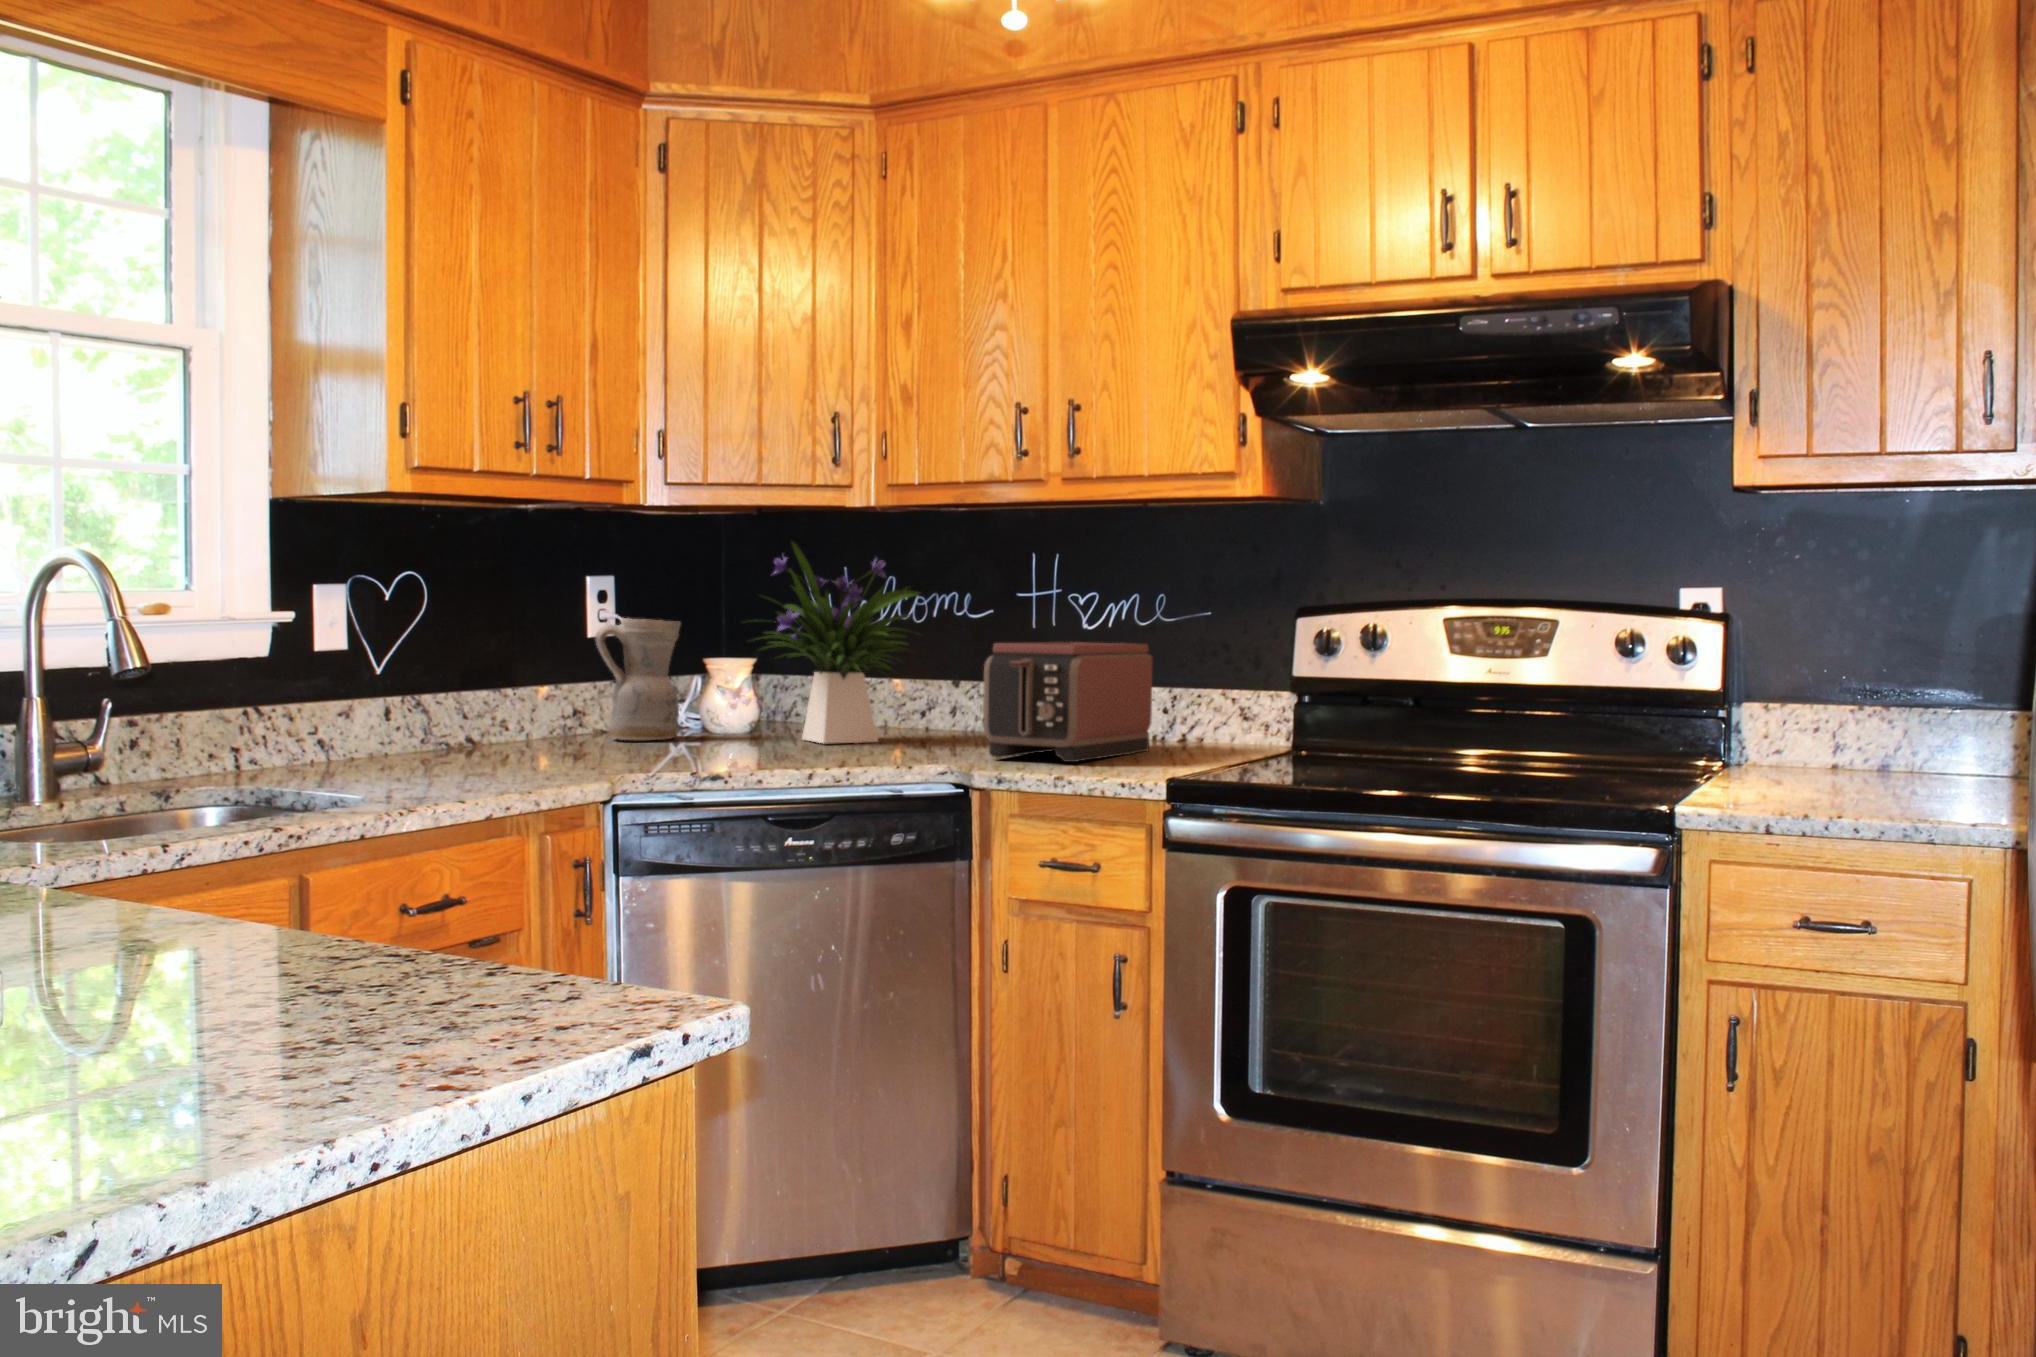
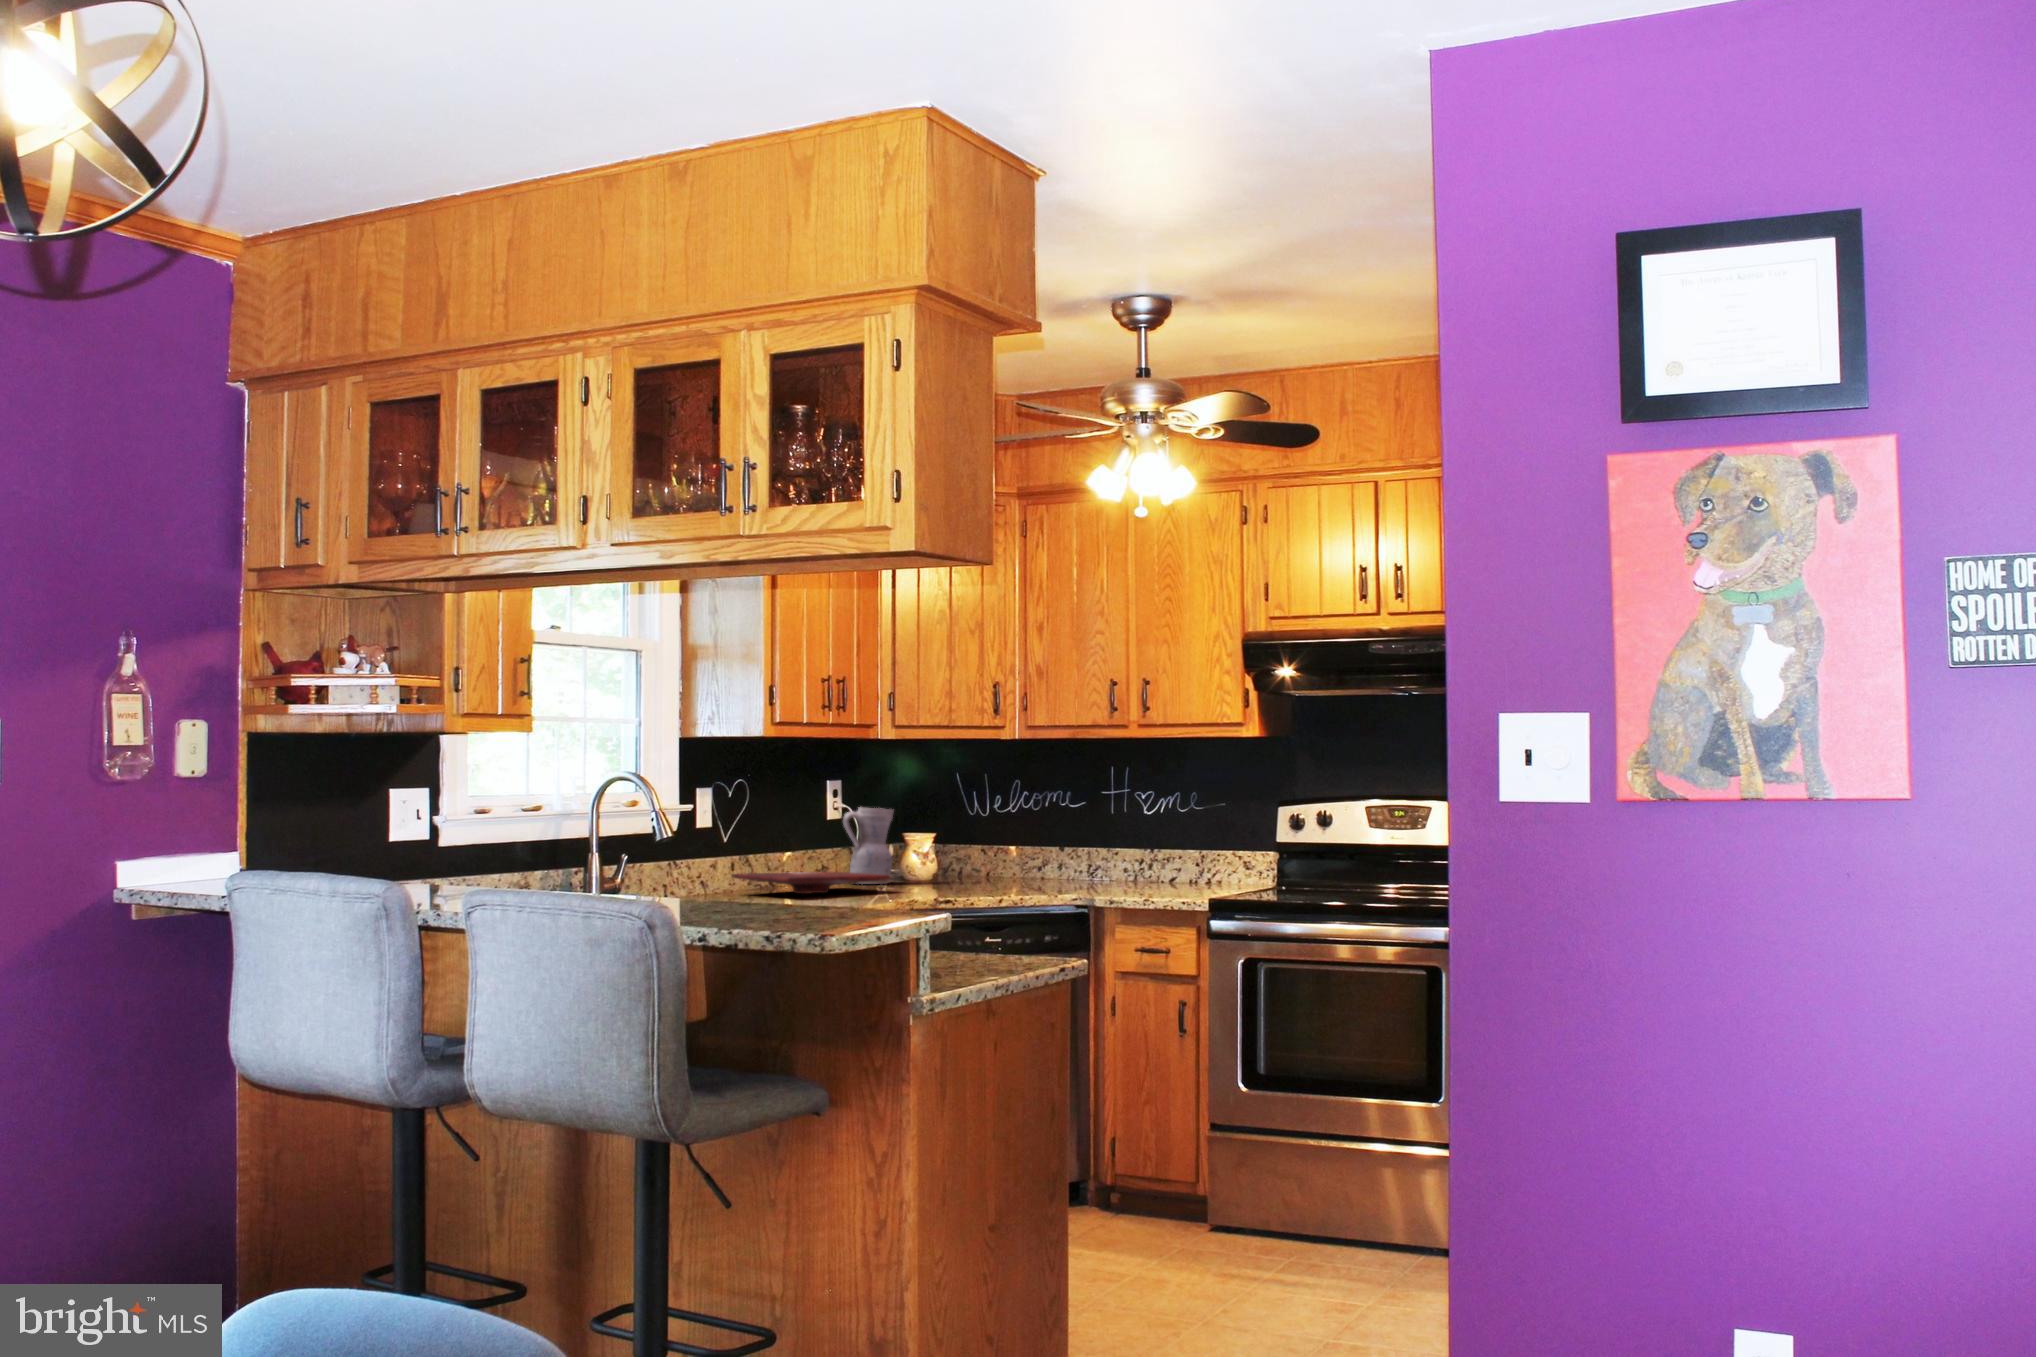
flower arrangement: present [757,542,920,744] -> none [937,760,1052,885]
toaster: present [983,642,1152,762] -> none [1096,822,1193,892]
cutting board: none [369,722,642,762] -> present [731,872,890,894]

